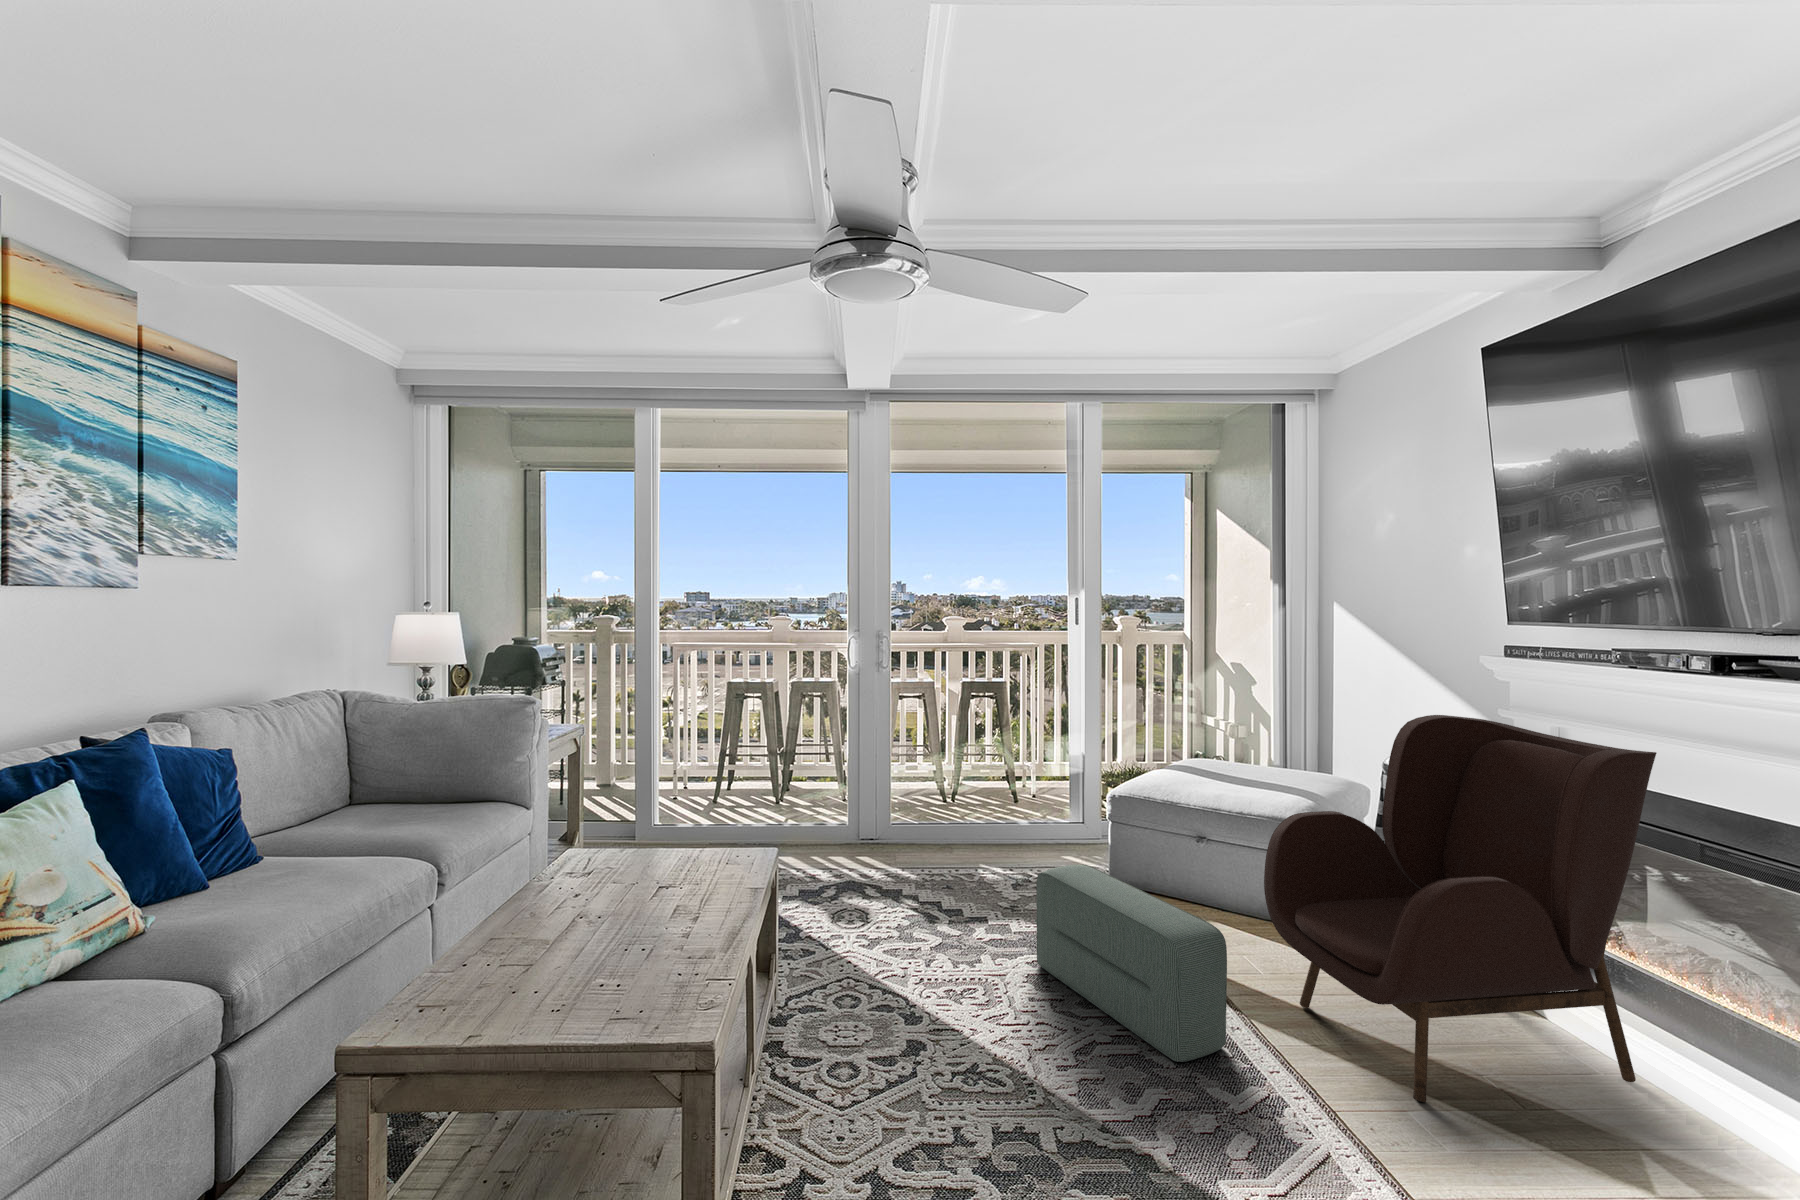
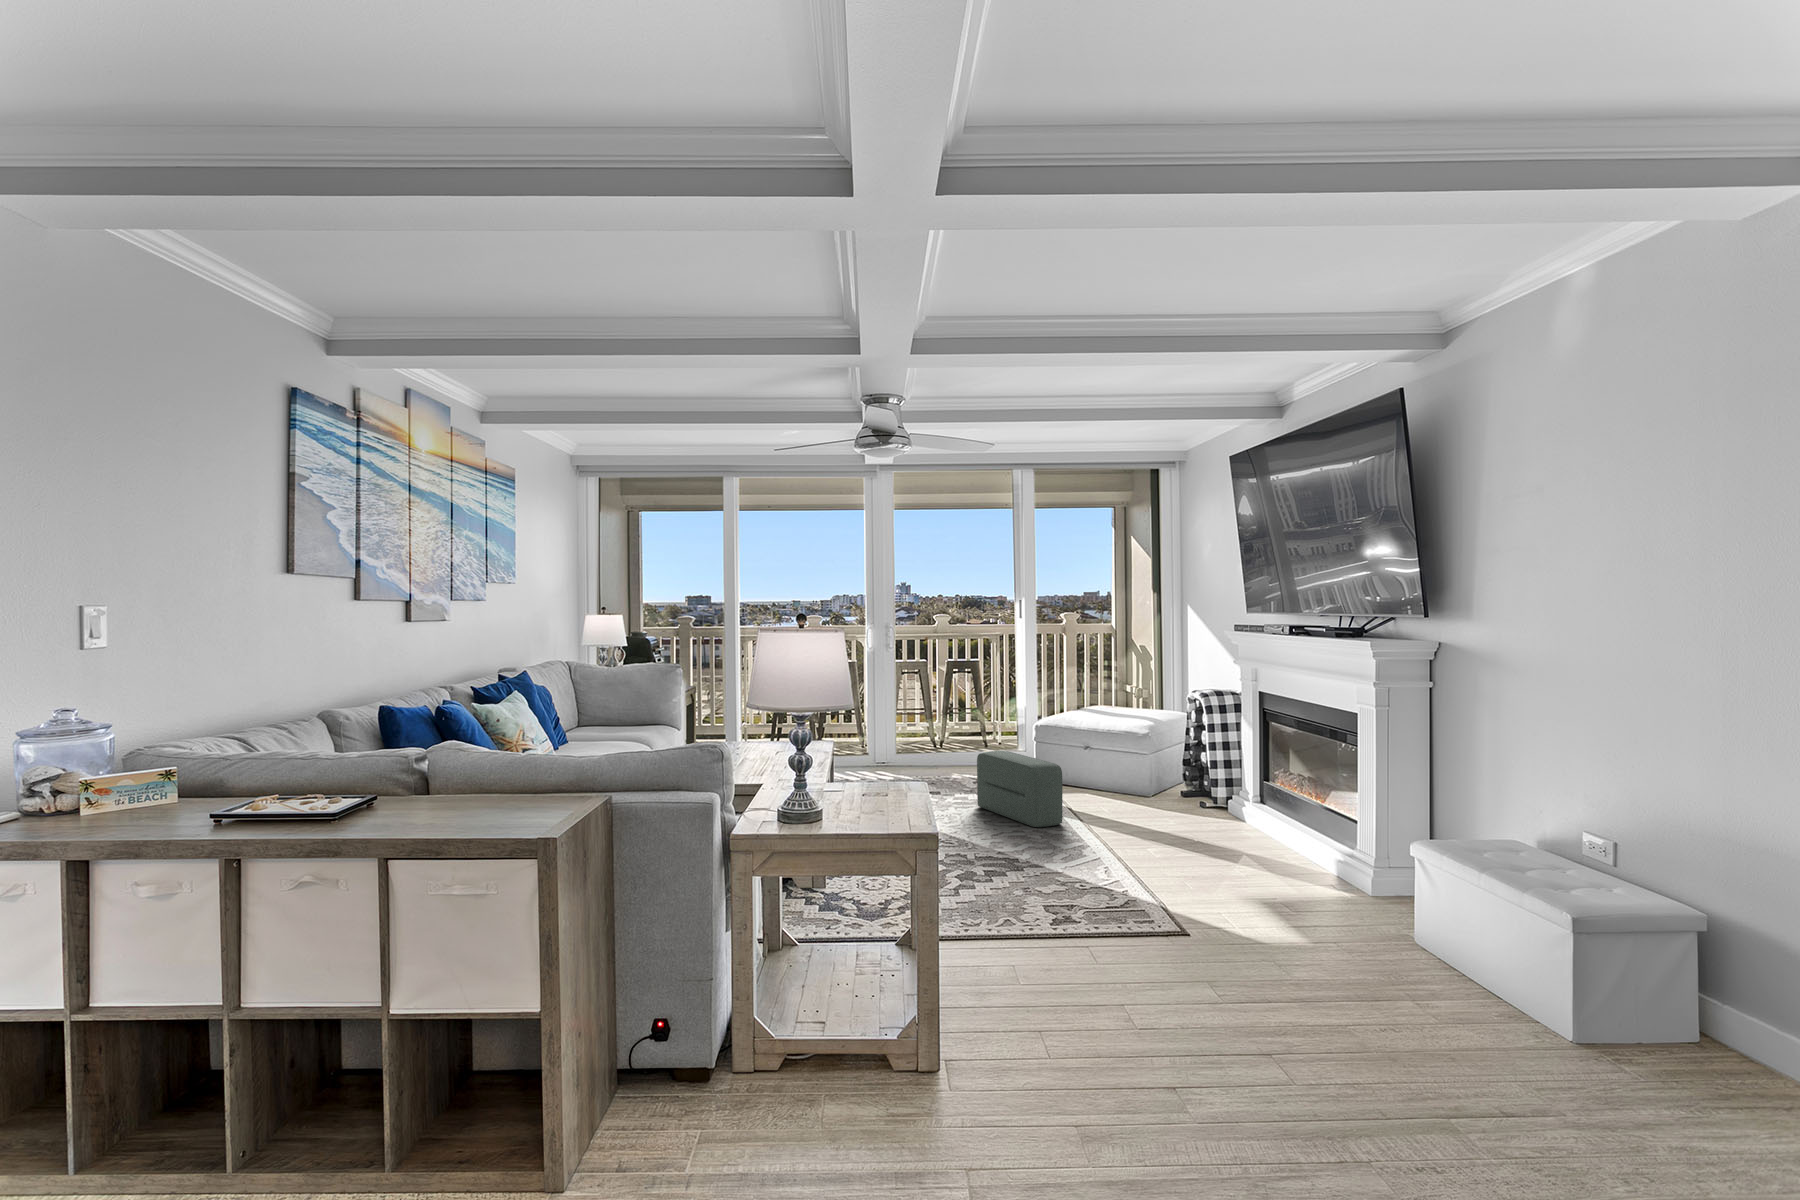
armchair: present [1264,715,1657,1102] -> none [1095,662,1260,834]

